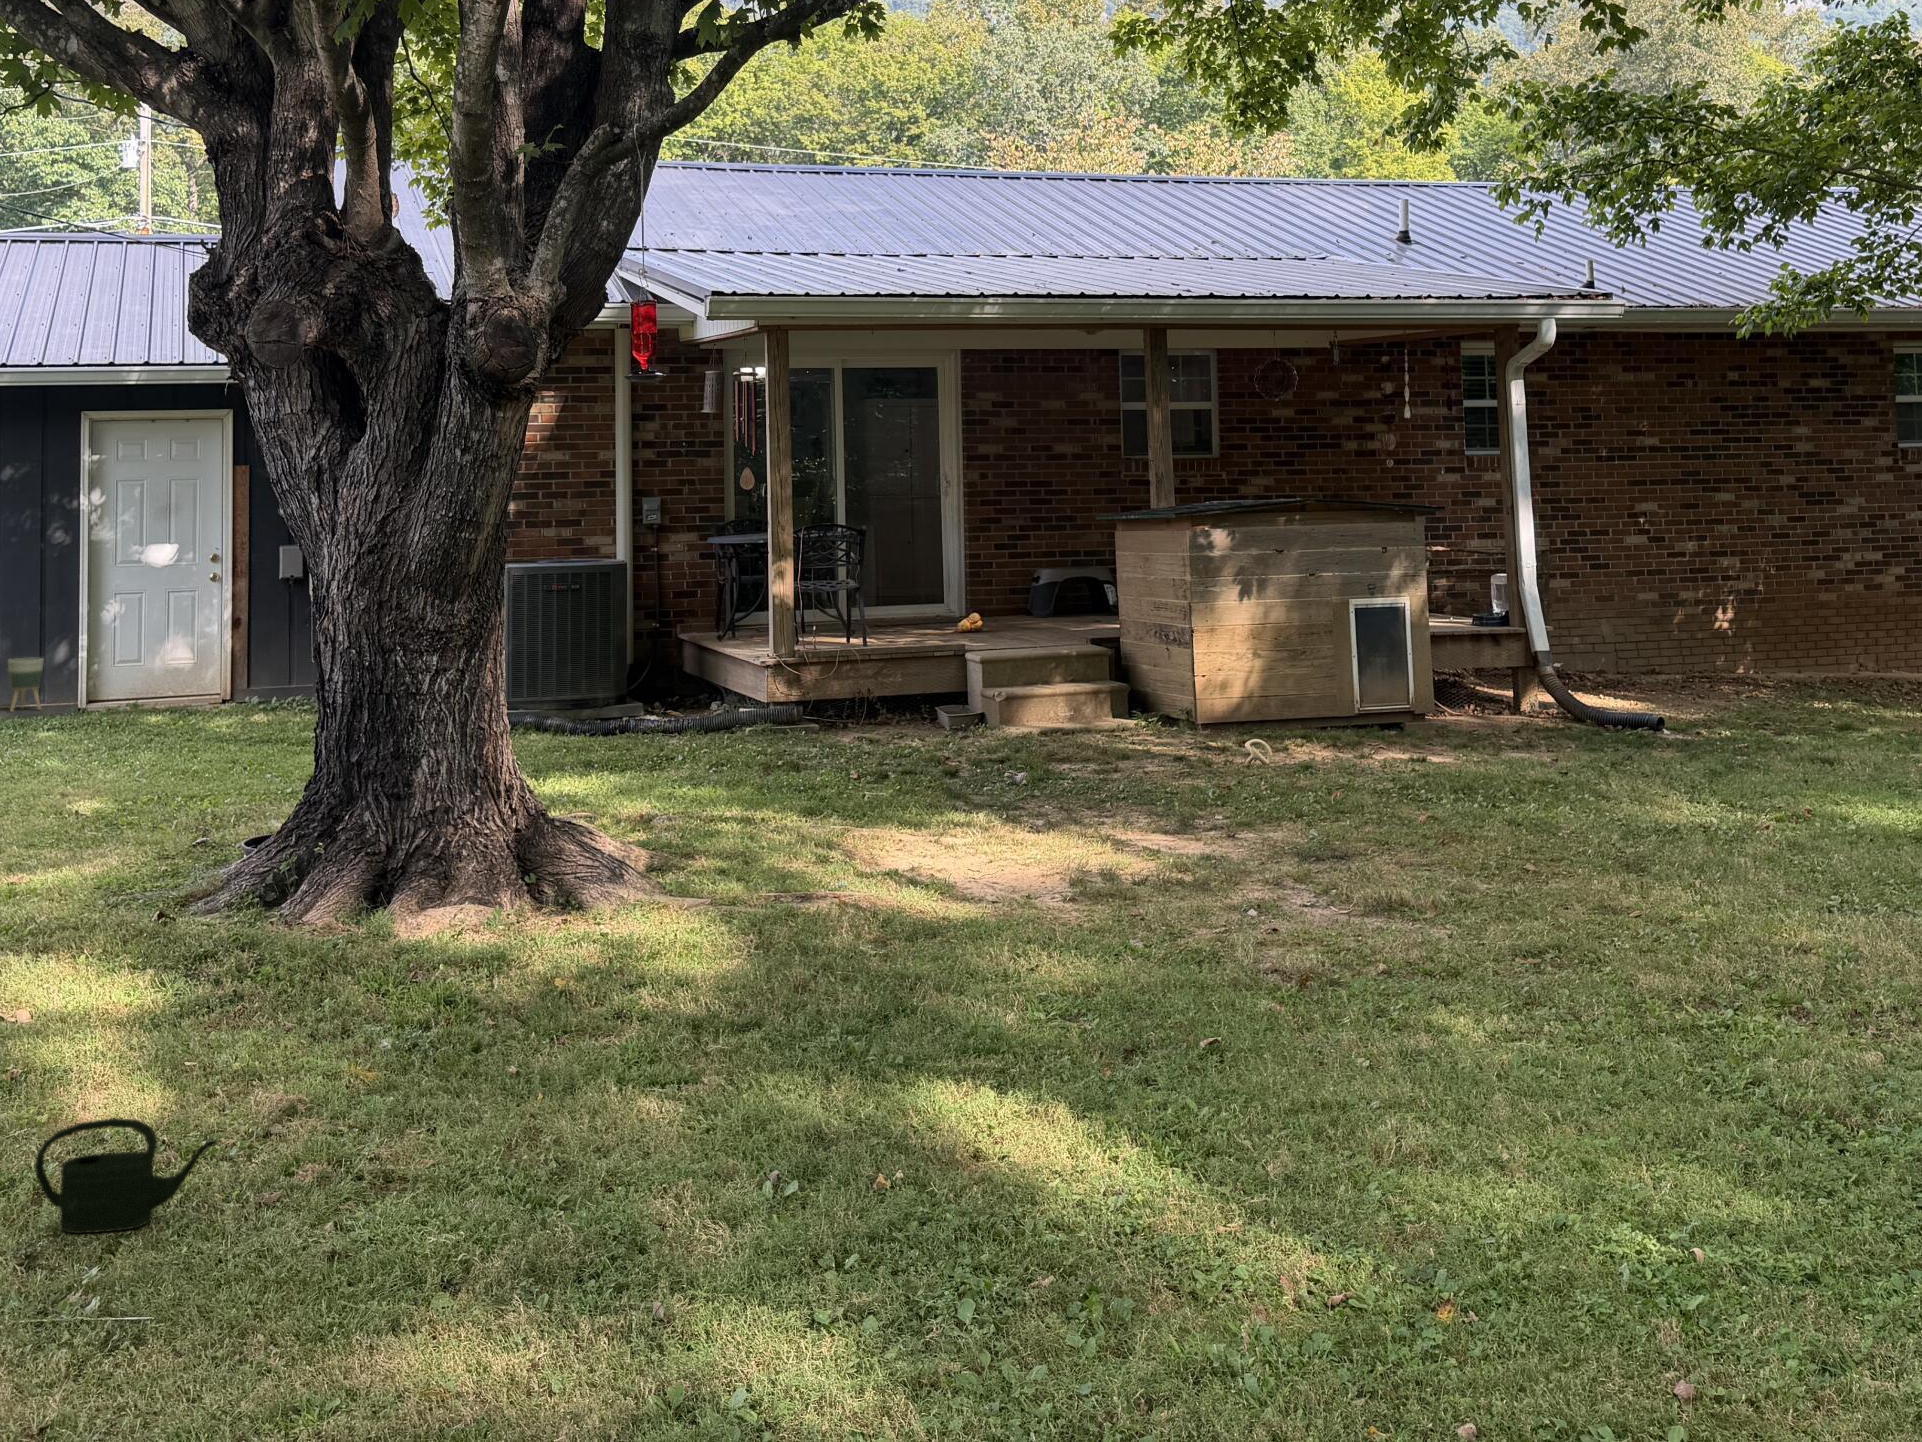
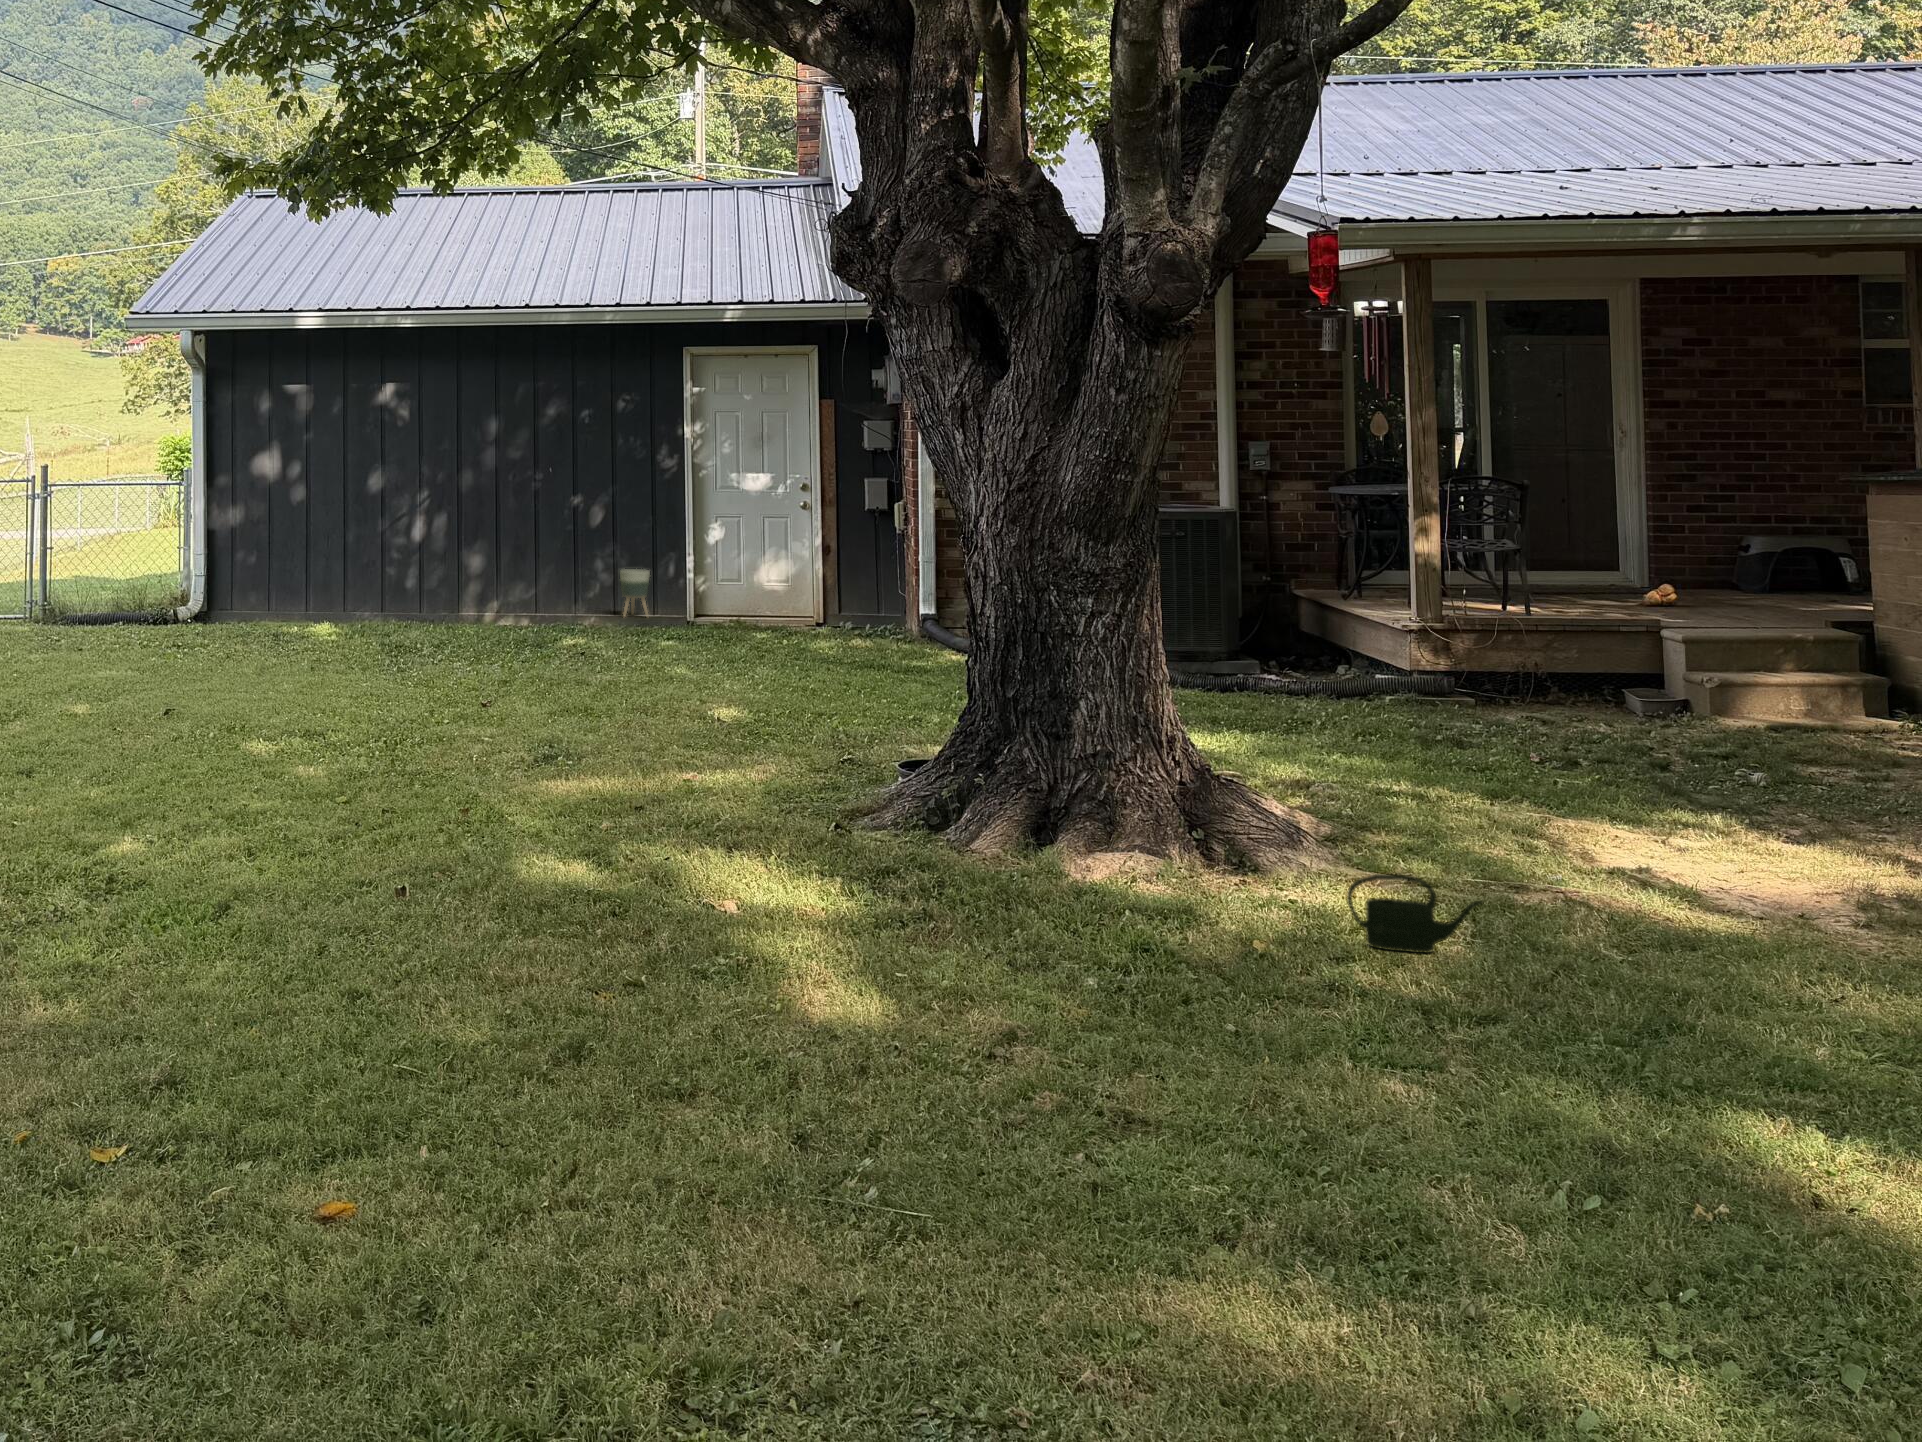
watering can: present [35,1118,217,1233] -> present [1347,874,1482,953]

